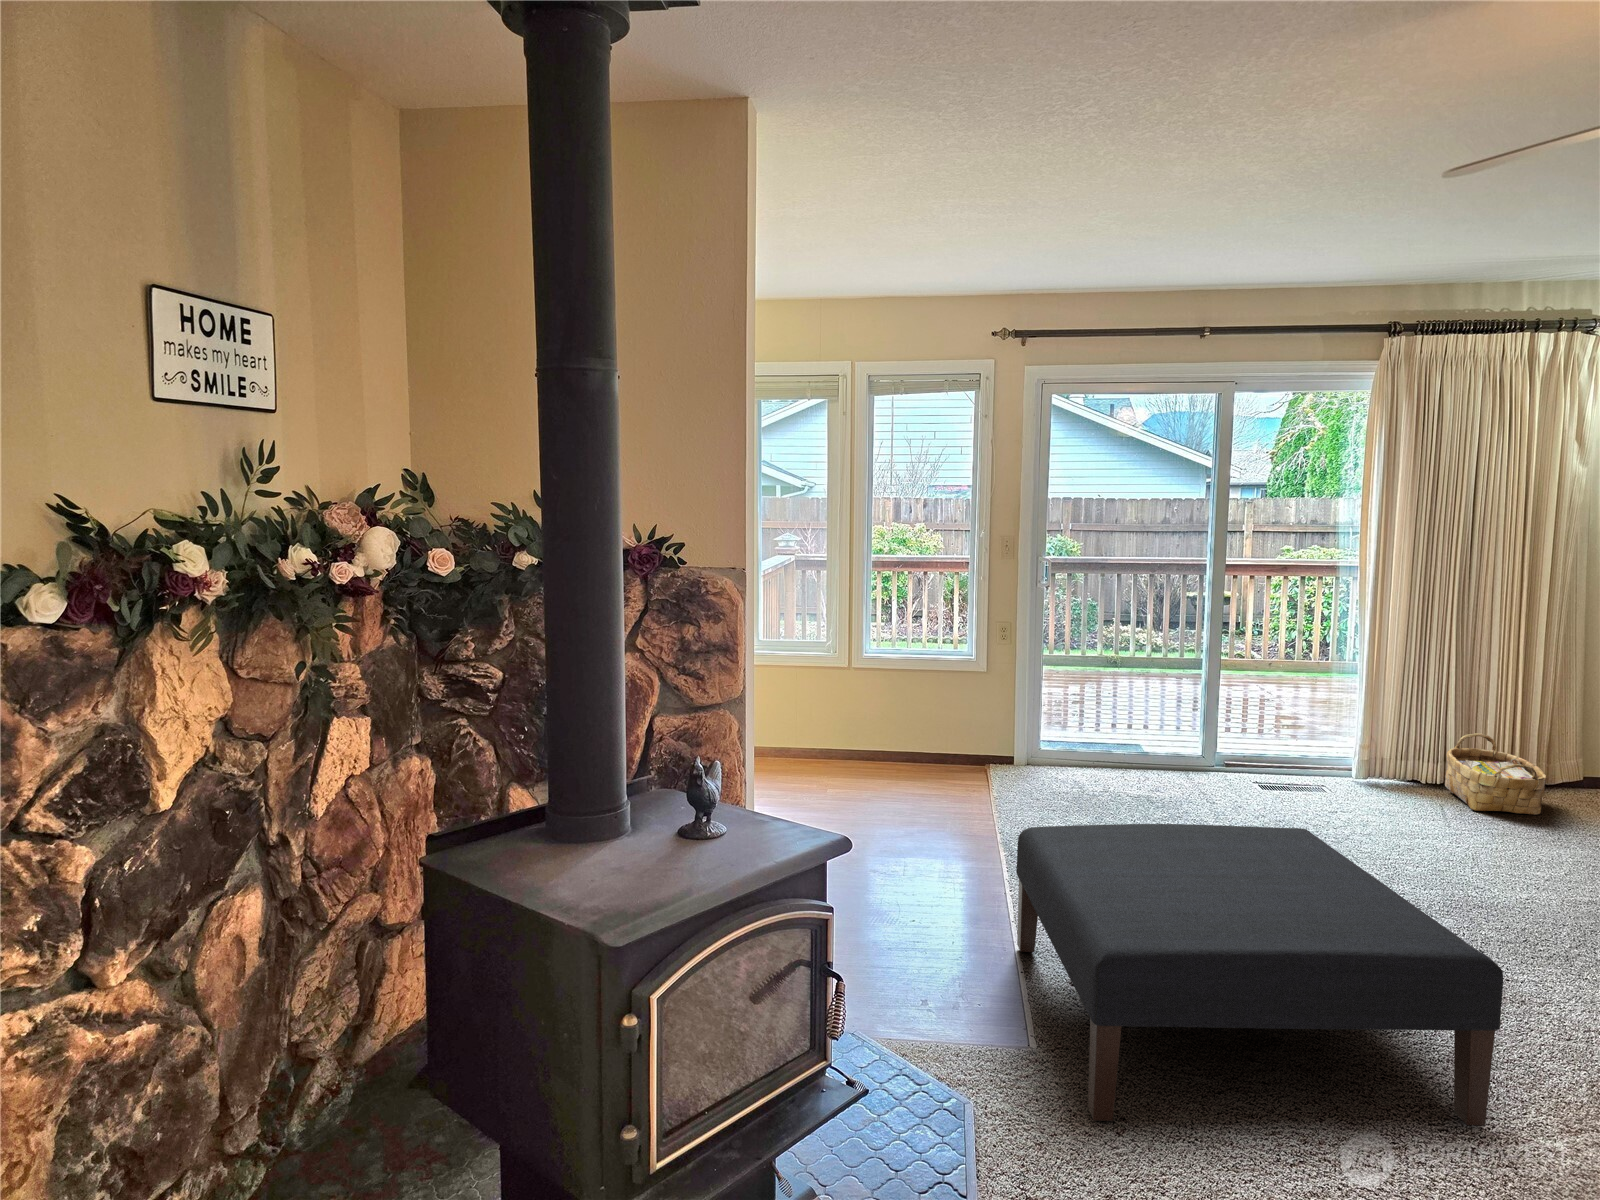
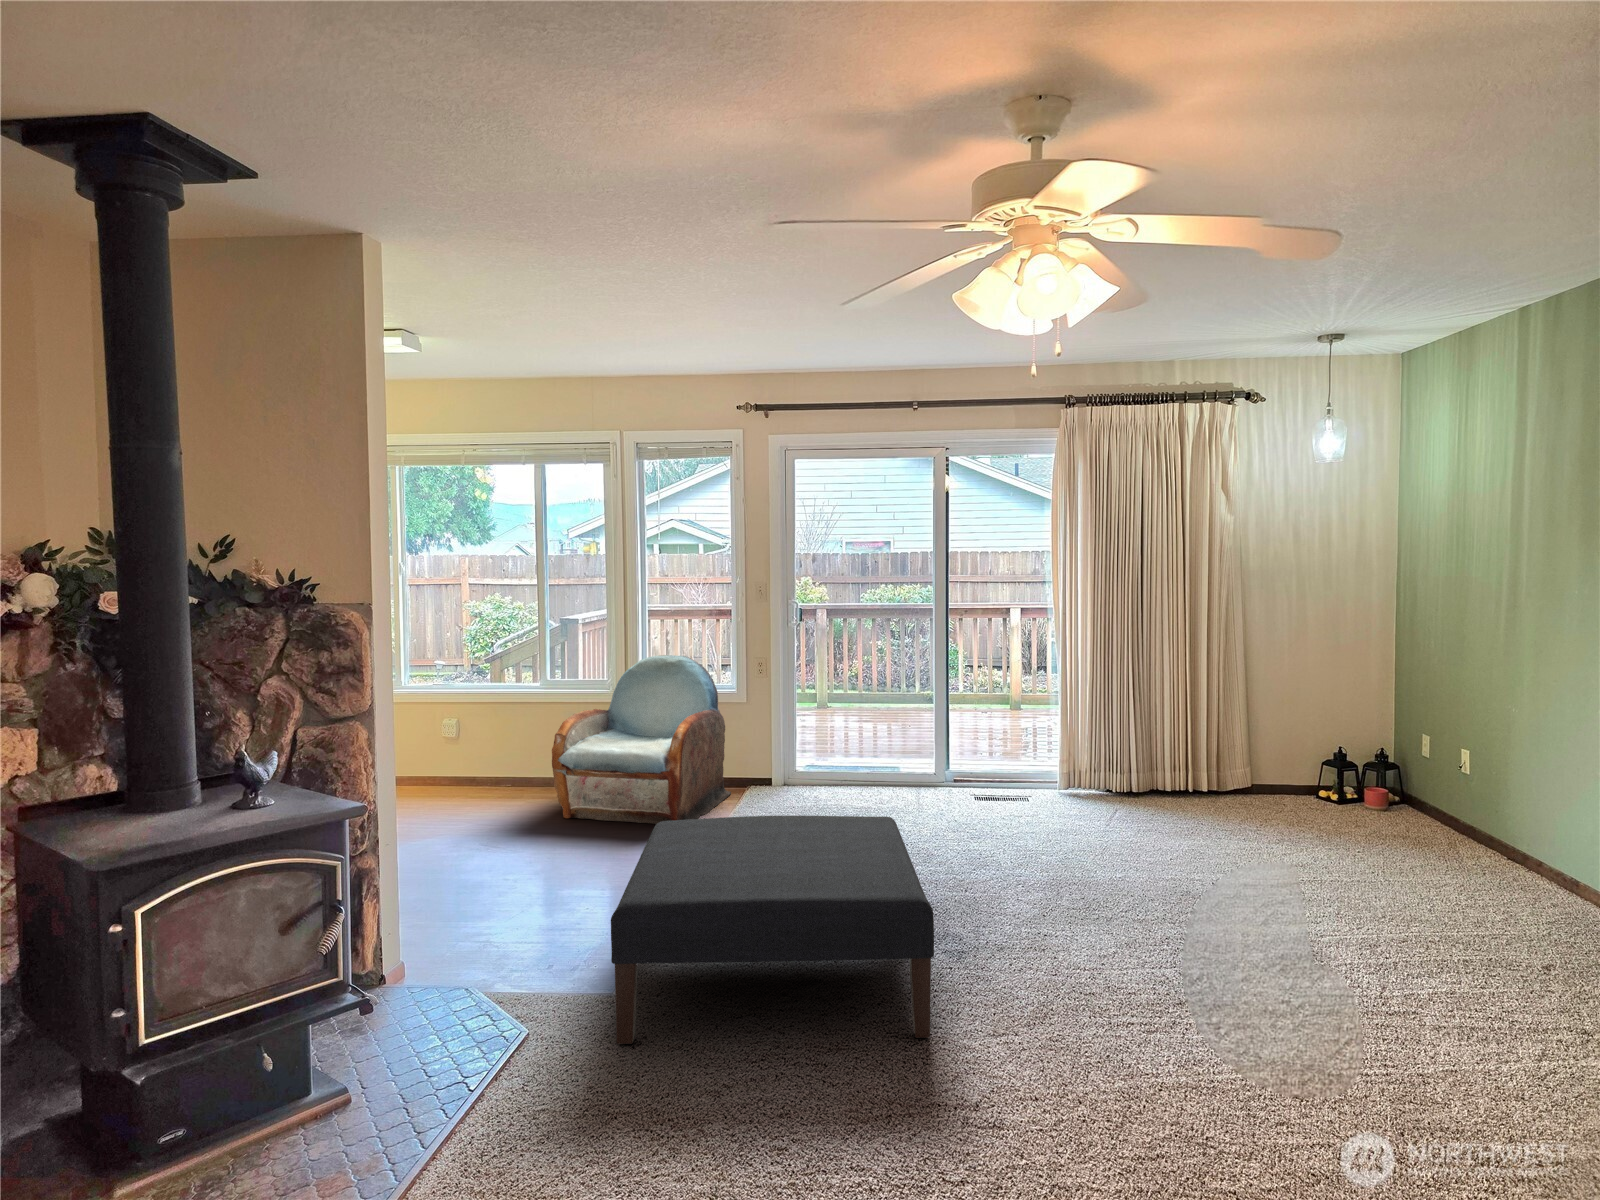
armchair: none [796,616,976,814] -> present [552,655,731,824]
woven basket: present [1445,733,1547,815] -> none [1127,747,1198,815]

